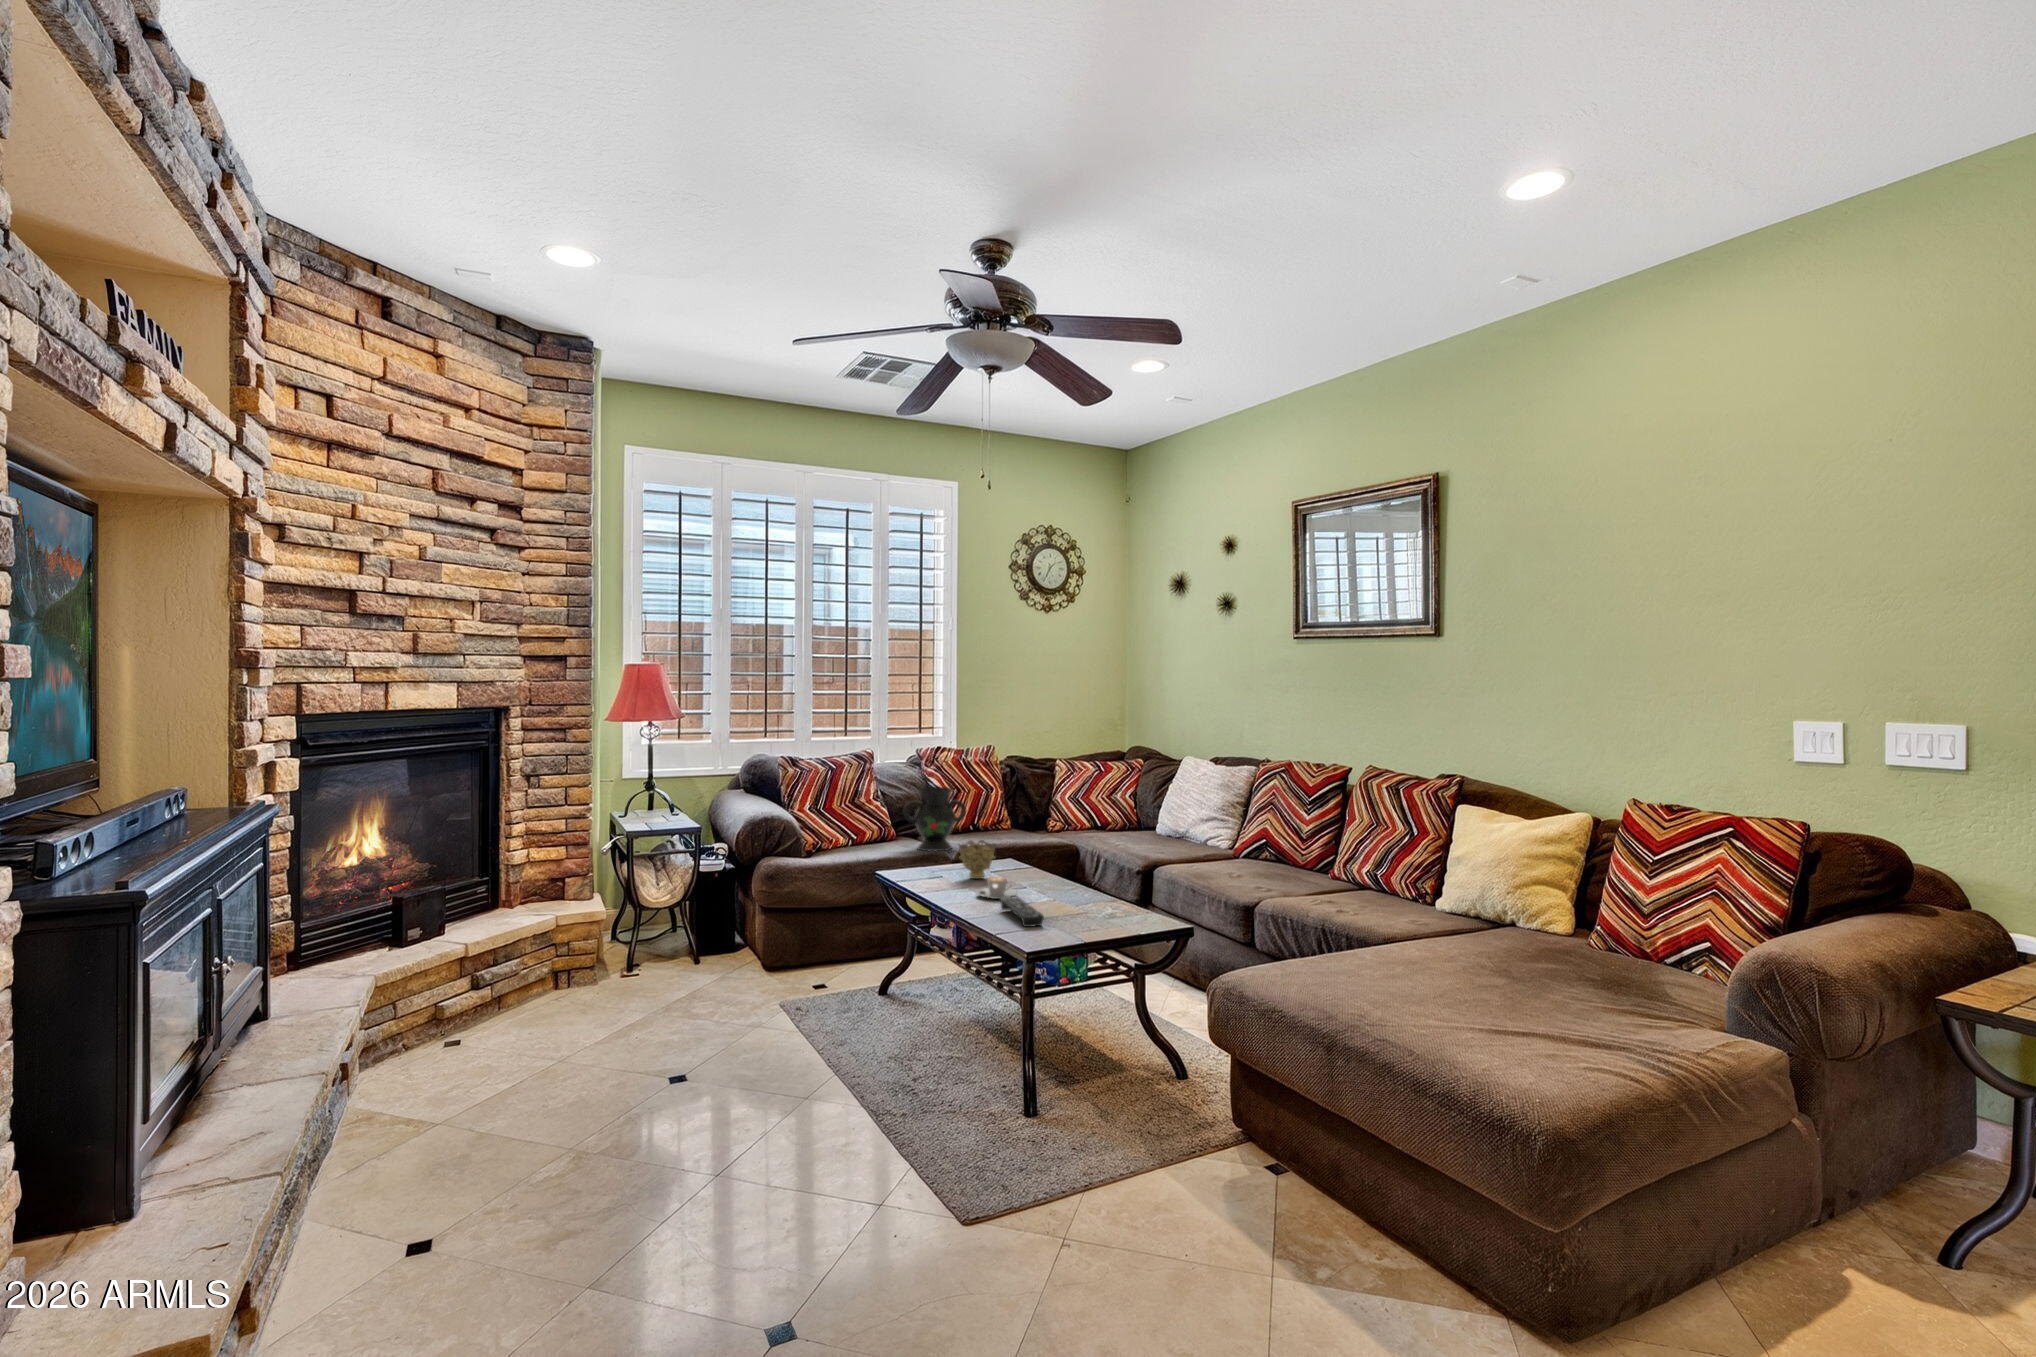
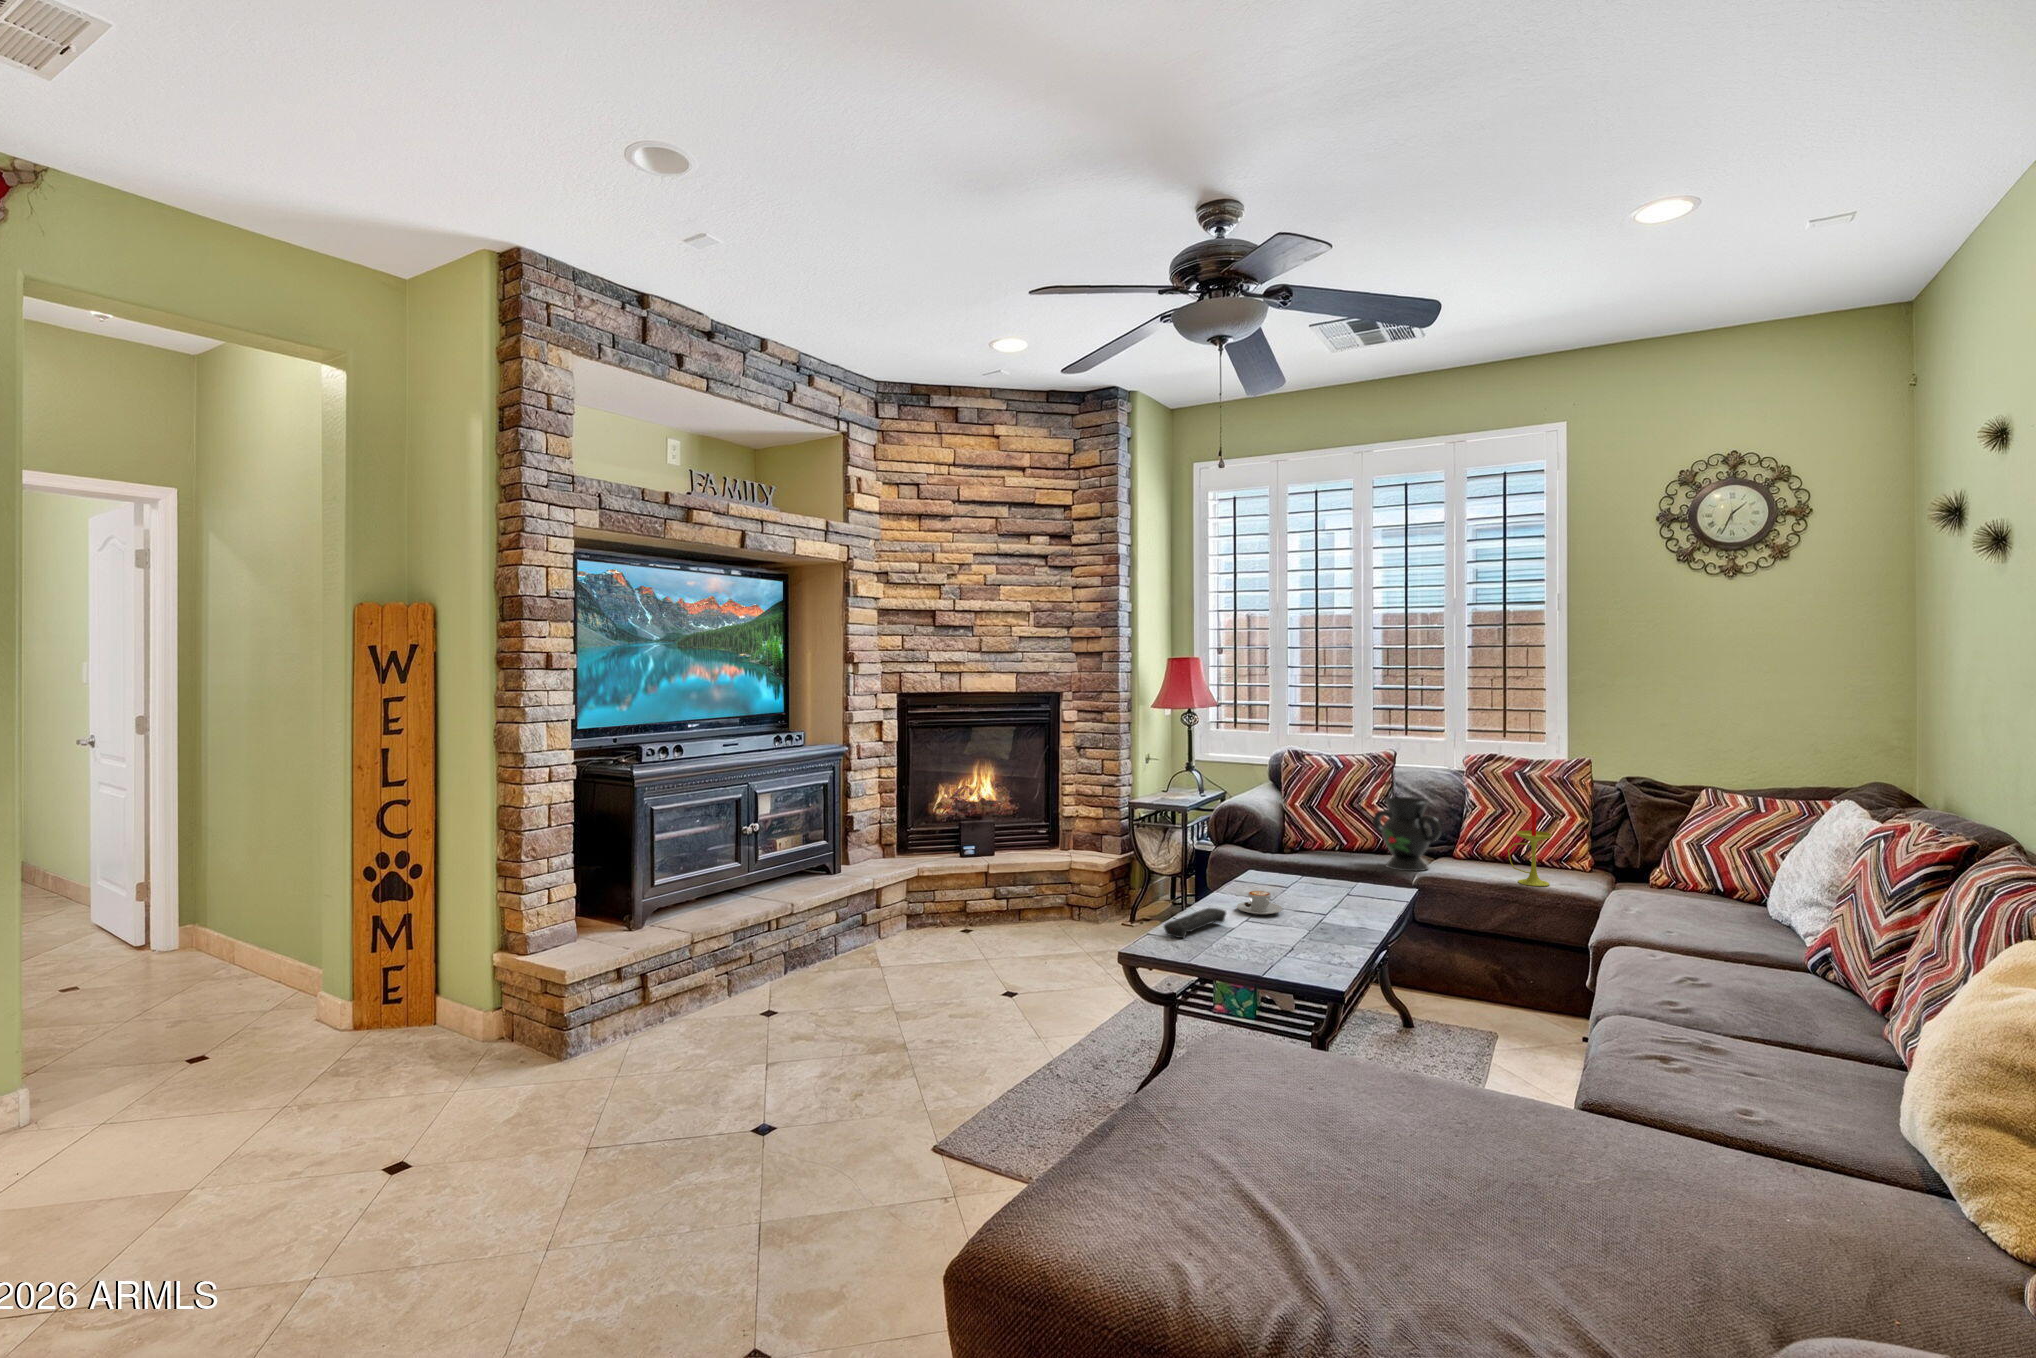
candle: none [1012,778,1038,844] -> present [1508,804,1552,886]
decorative bowl: present [958,840,995,879] -> none [1294,854,1339,897]

